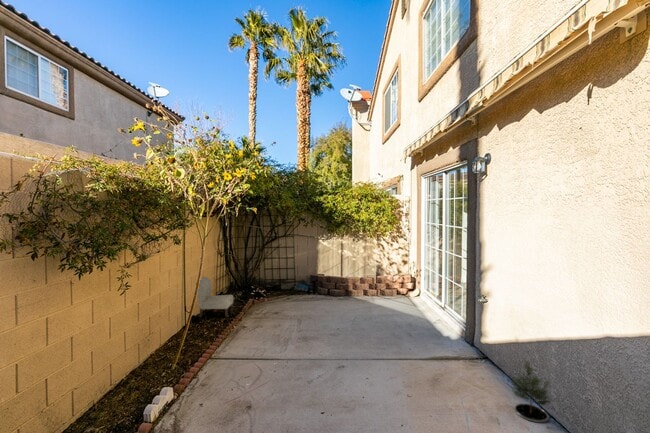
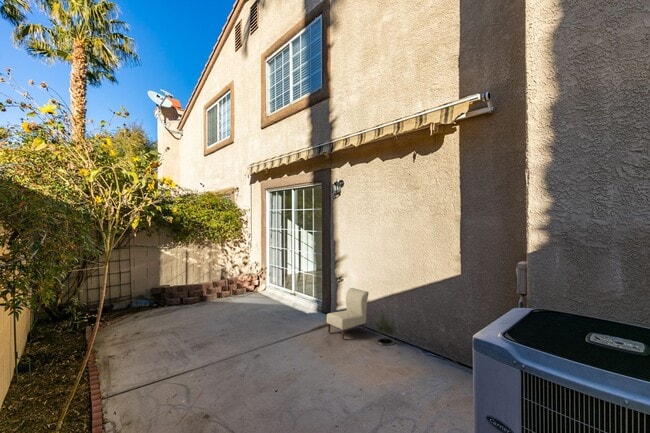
chair: present [196,277,234,317] -> present [327,288,369,339]

